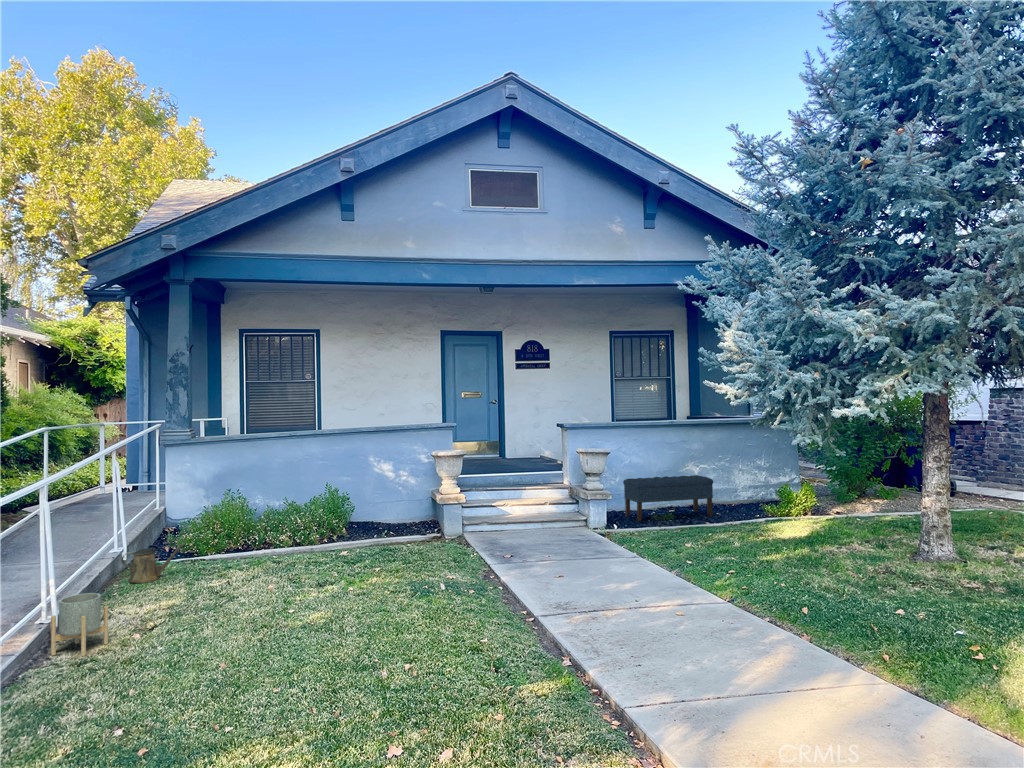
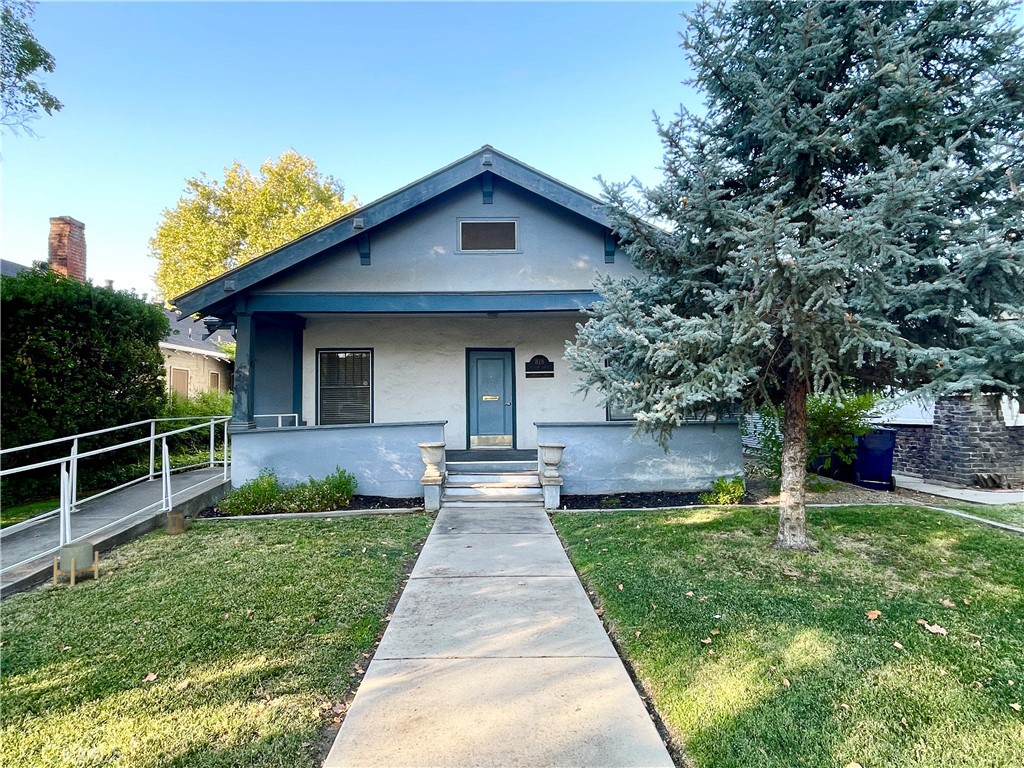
bench: present [623,475,713,522] -> none [571,466,645,503]

